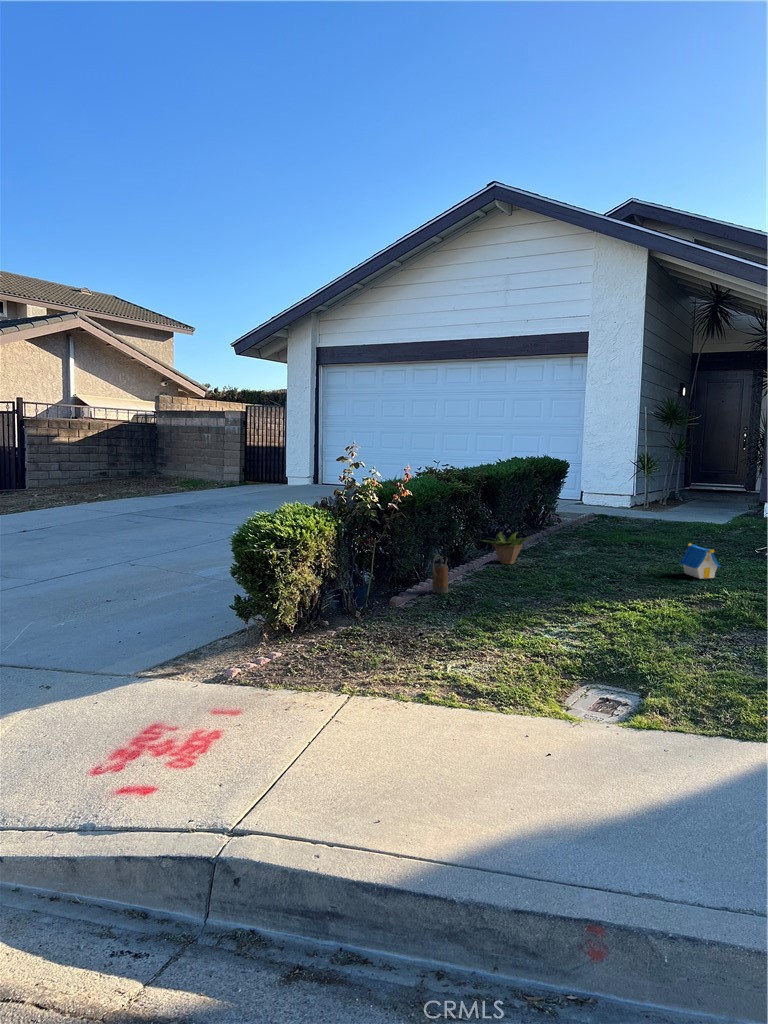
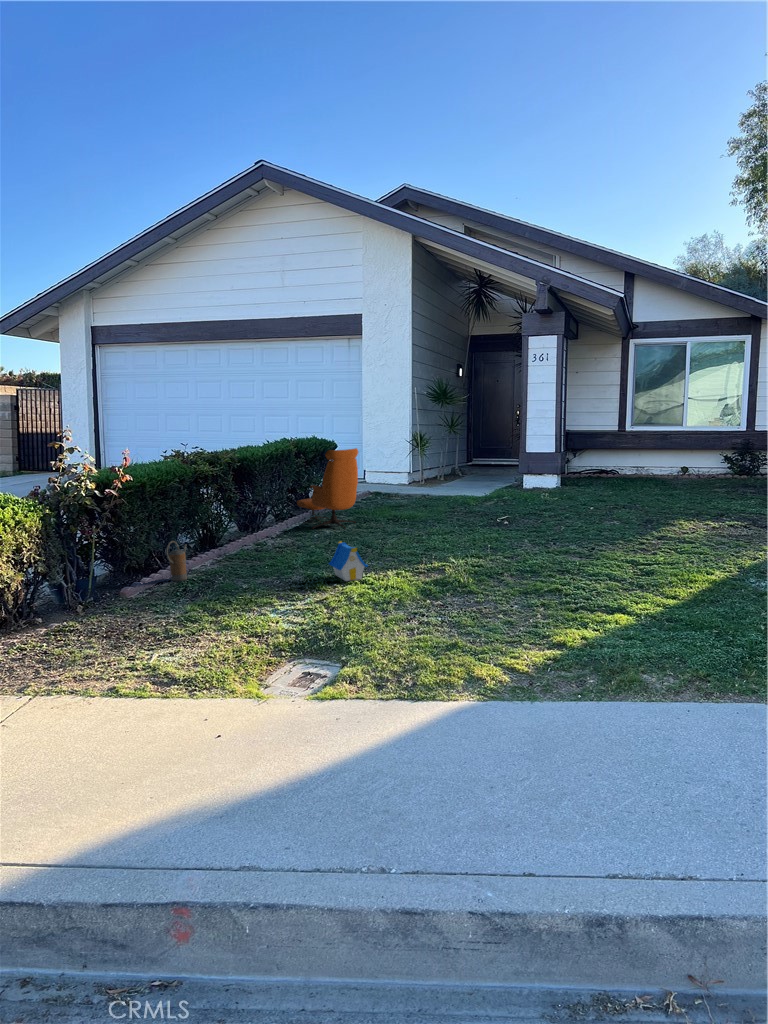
lounge chair: none [531,470,605,552] -> present [297,448,358,529]
decorative plant: present [483,532,532,564] -> none [234,513,287,546]
toy house: present [679,544,721,579] -> present [329,541,368,581]

